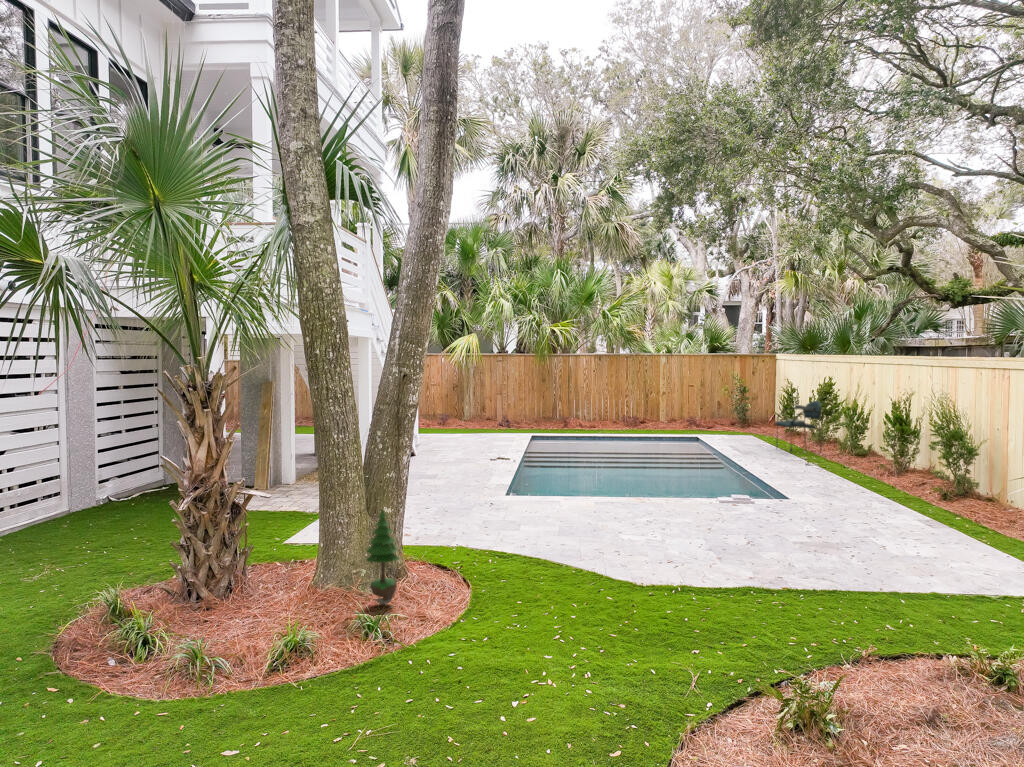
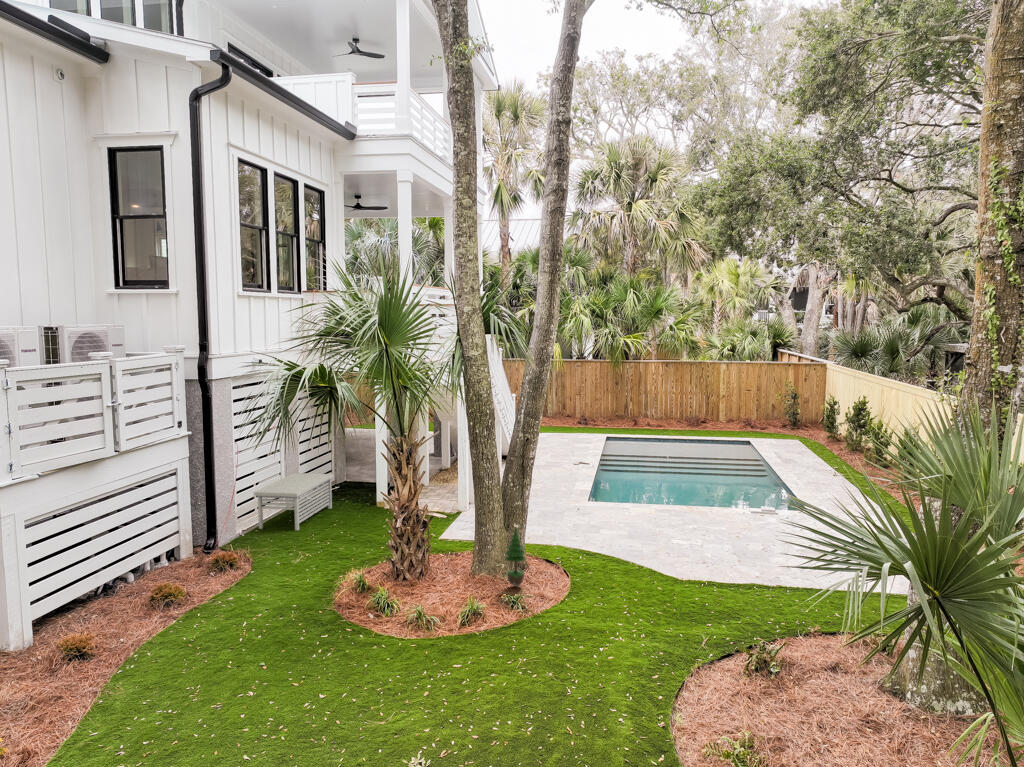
chair: present [775,401,822,452] -> none [816,416,857,462]
storage bench: none [4,464,148,540] -> present [254,473,333,530]

